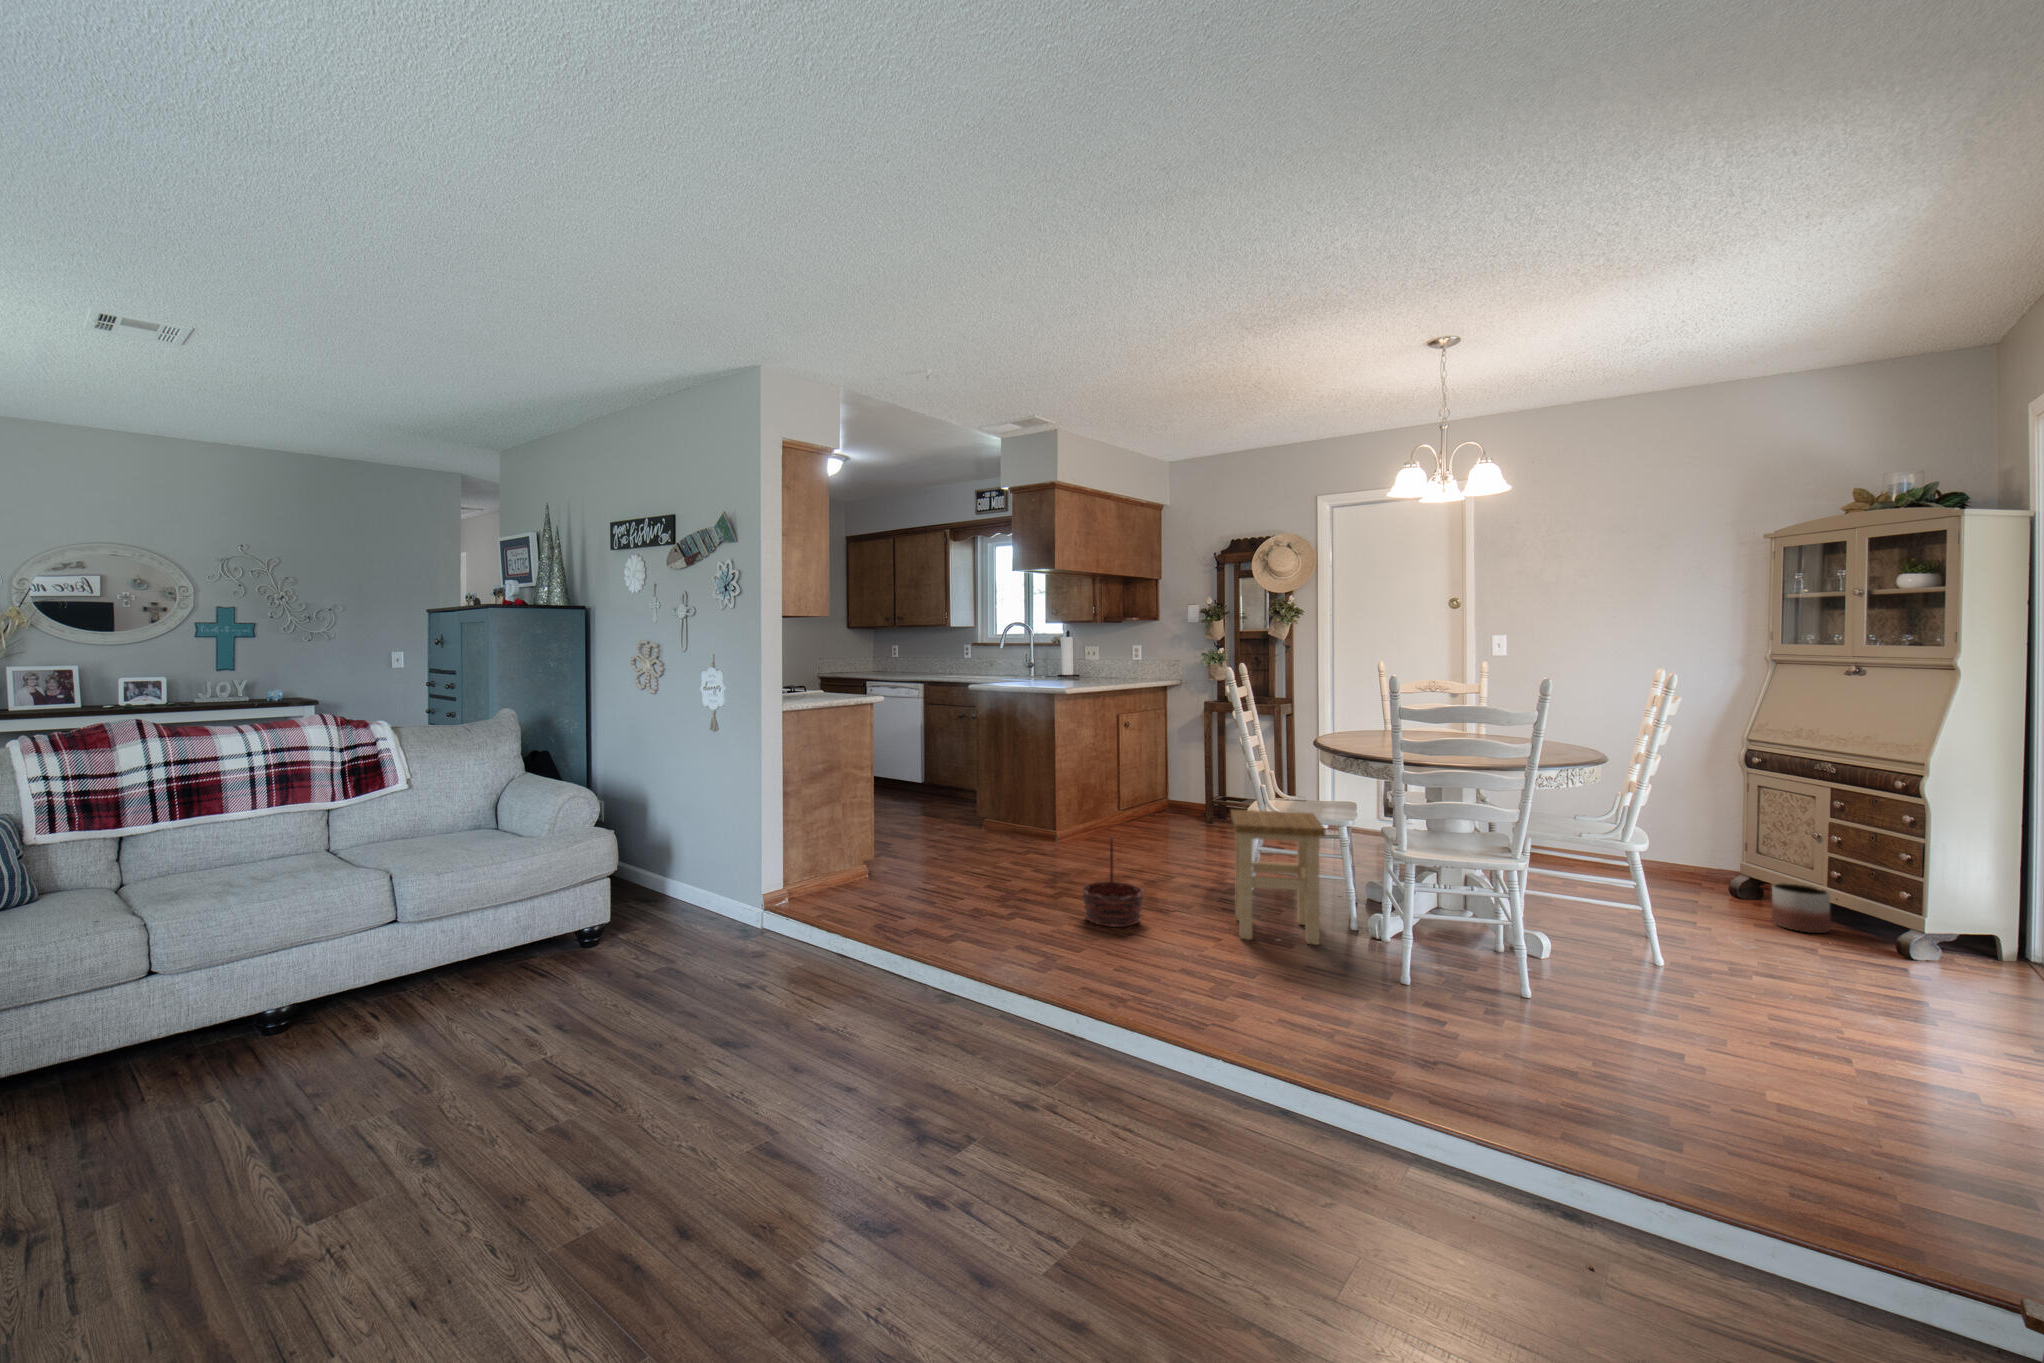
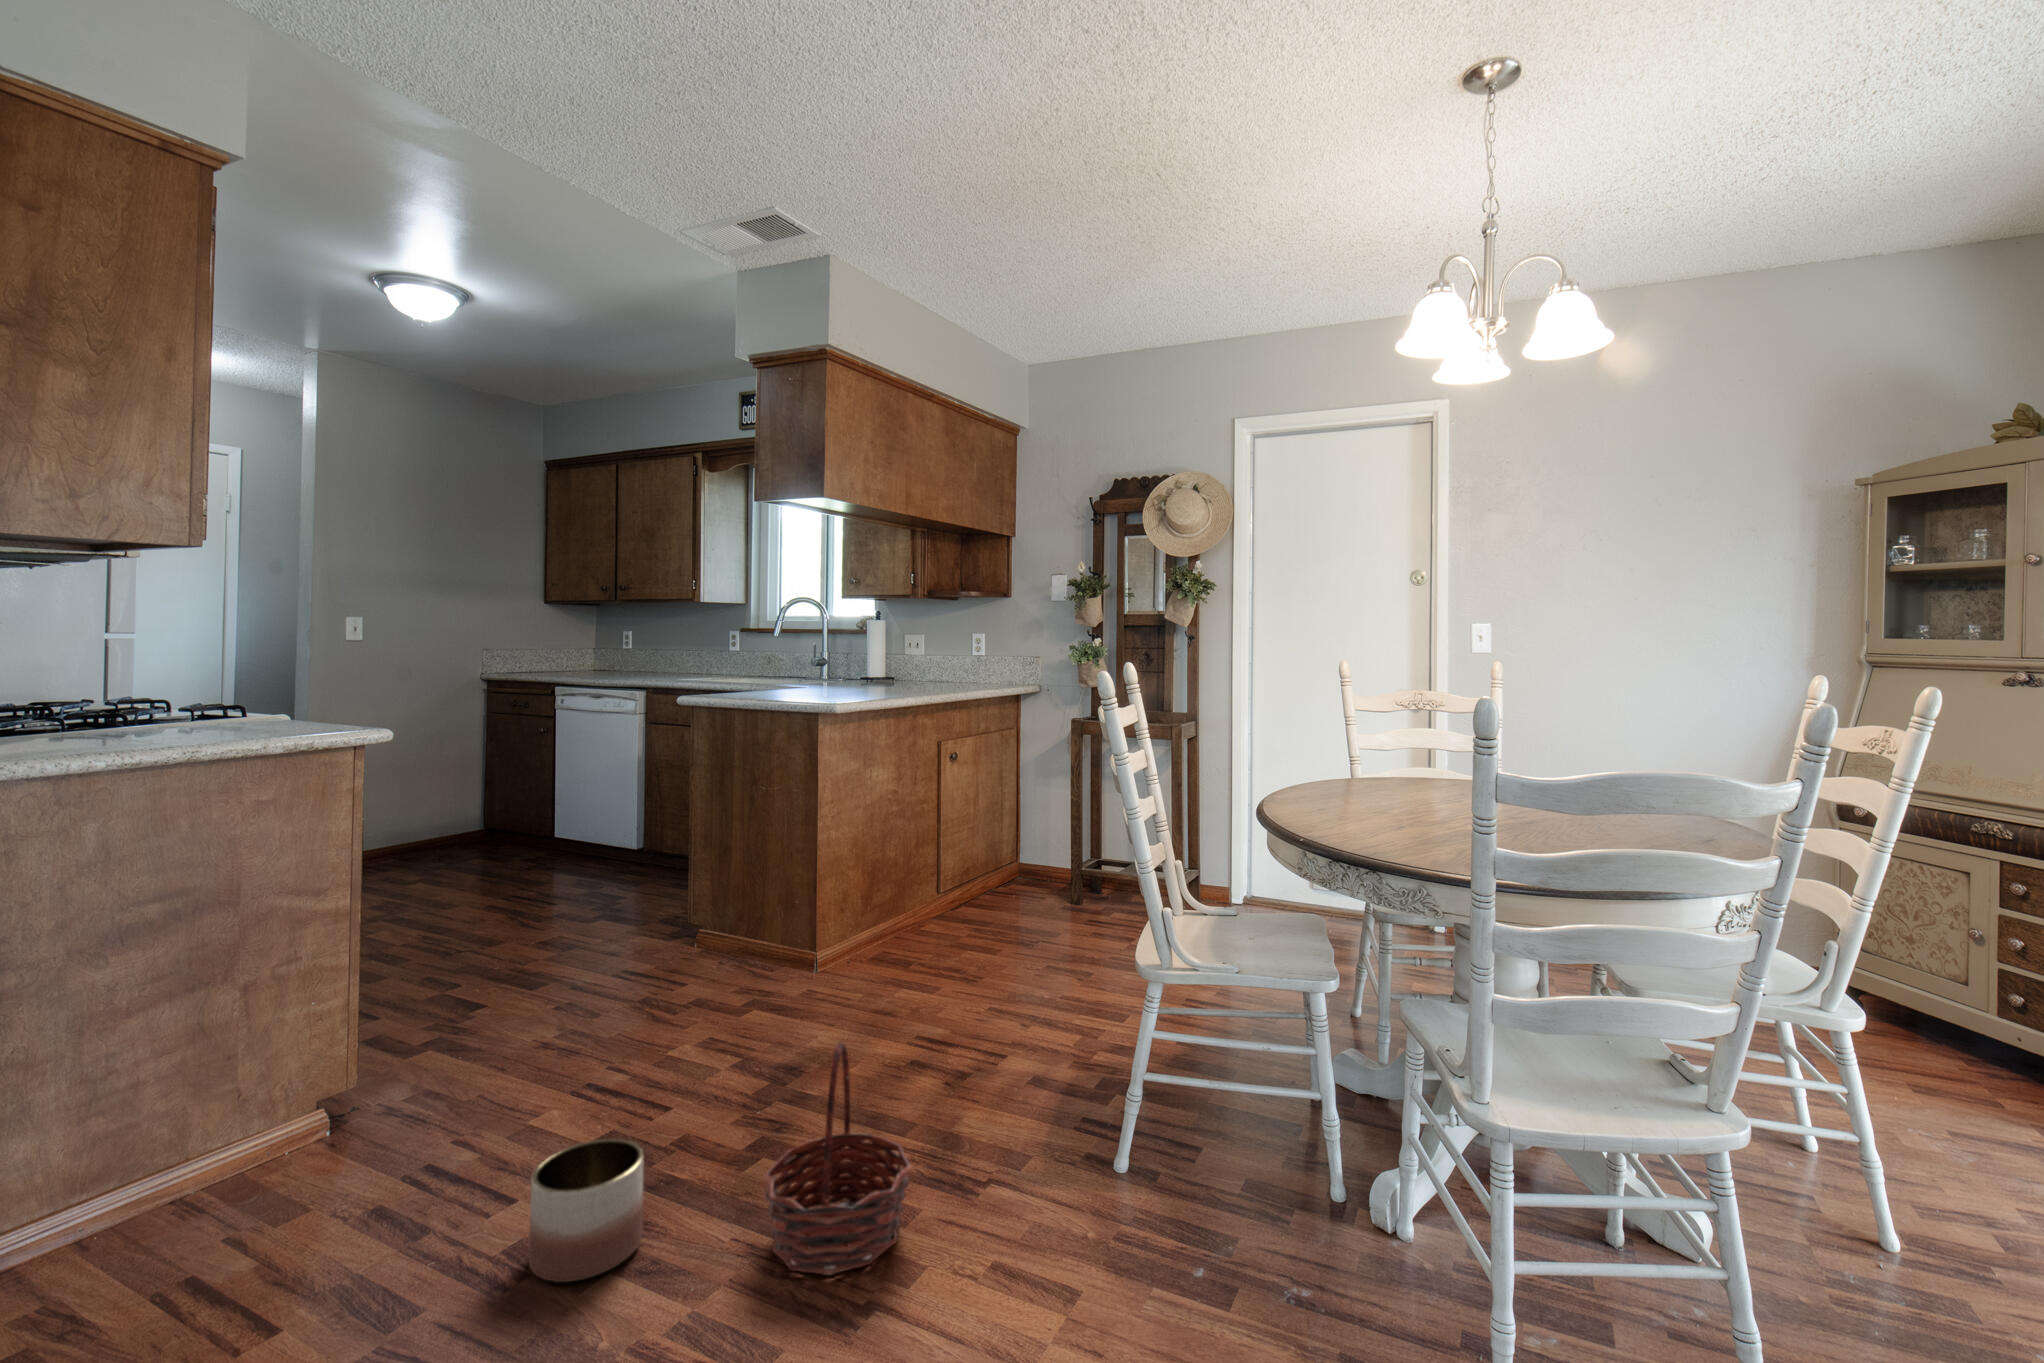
stool: present [1231,809,1326,945] -> none [1101,959,1300,1281]
planter: present [1772,883,1831,933] -> present [529,1139,643,1282]

